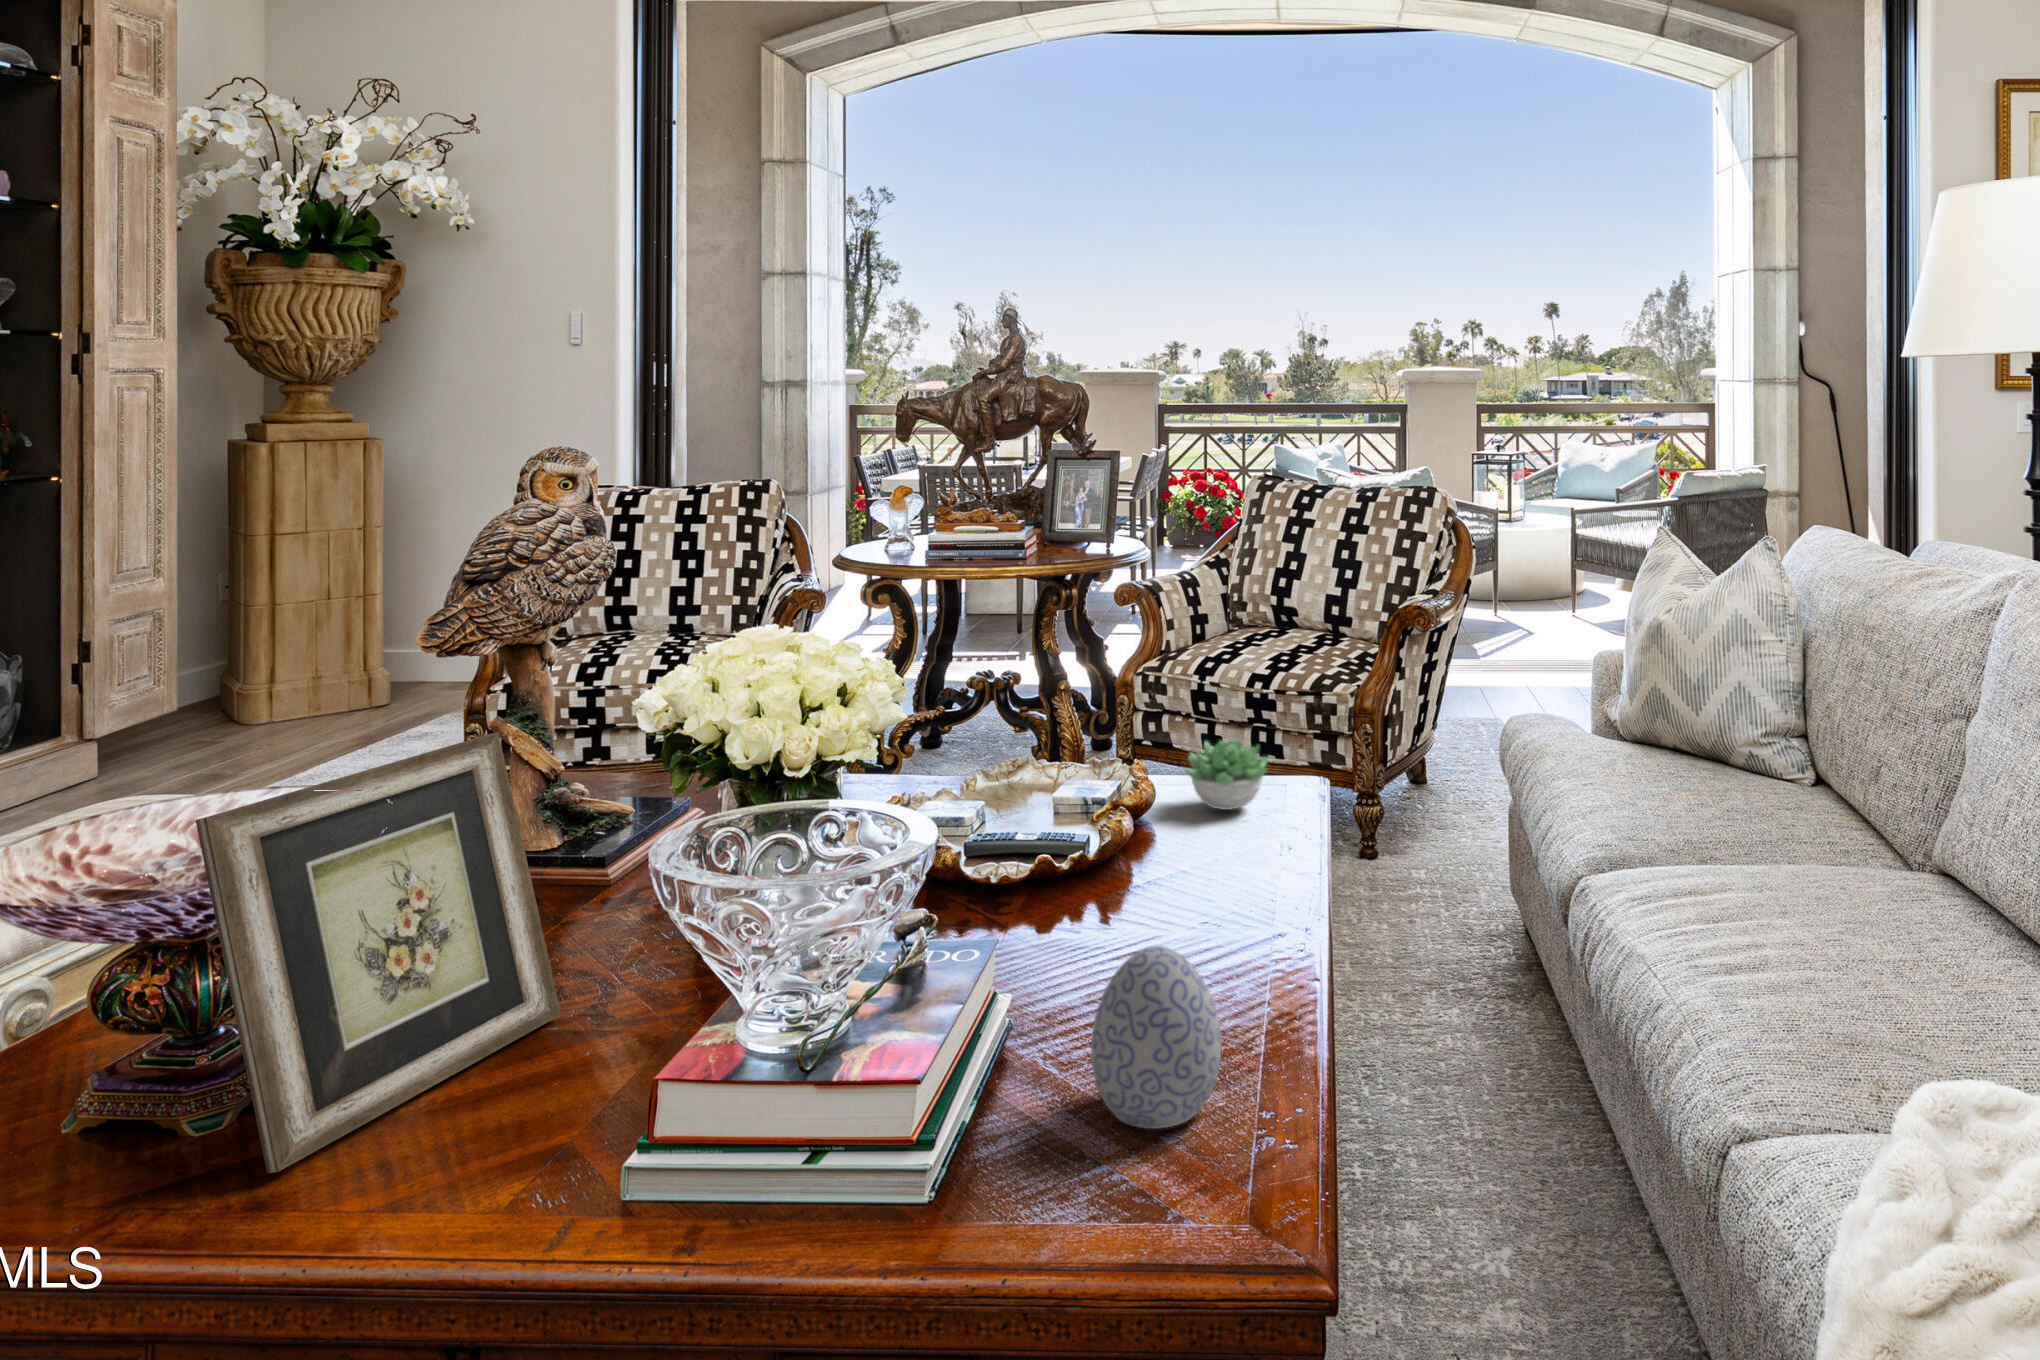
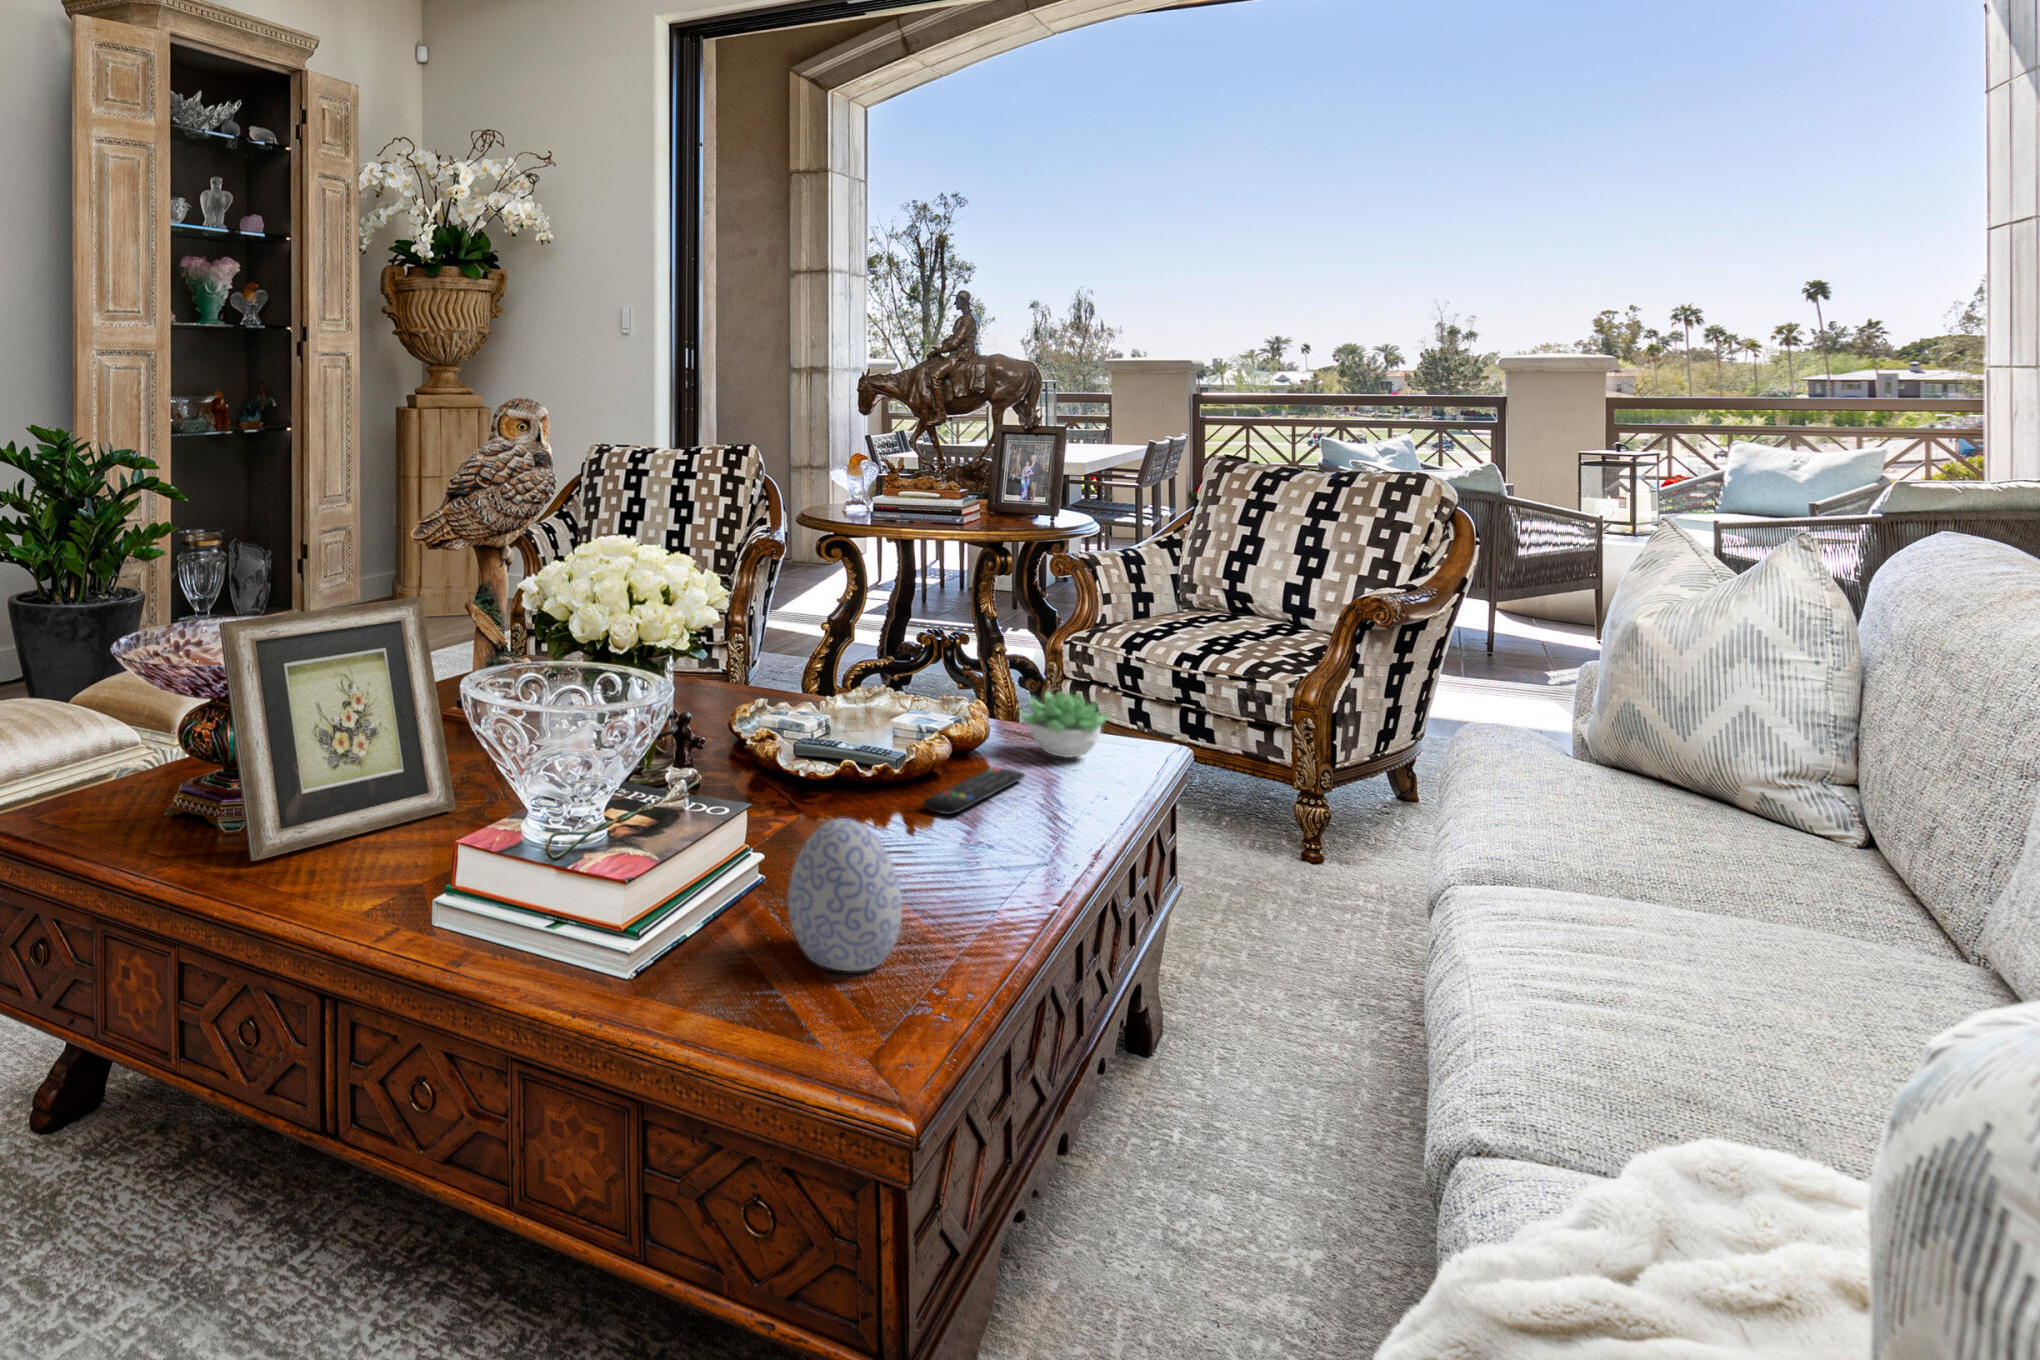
remote control: none [1130,834,1208,900] -> present [923,767,1025,814]

